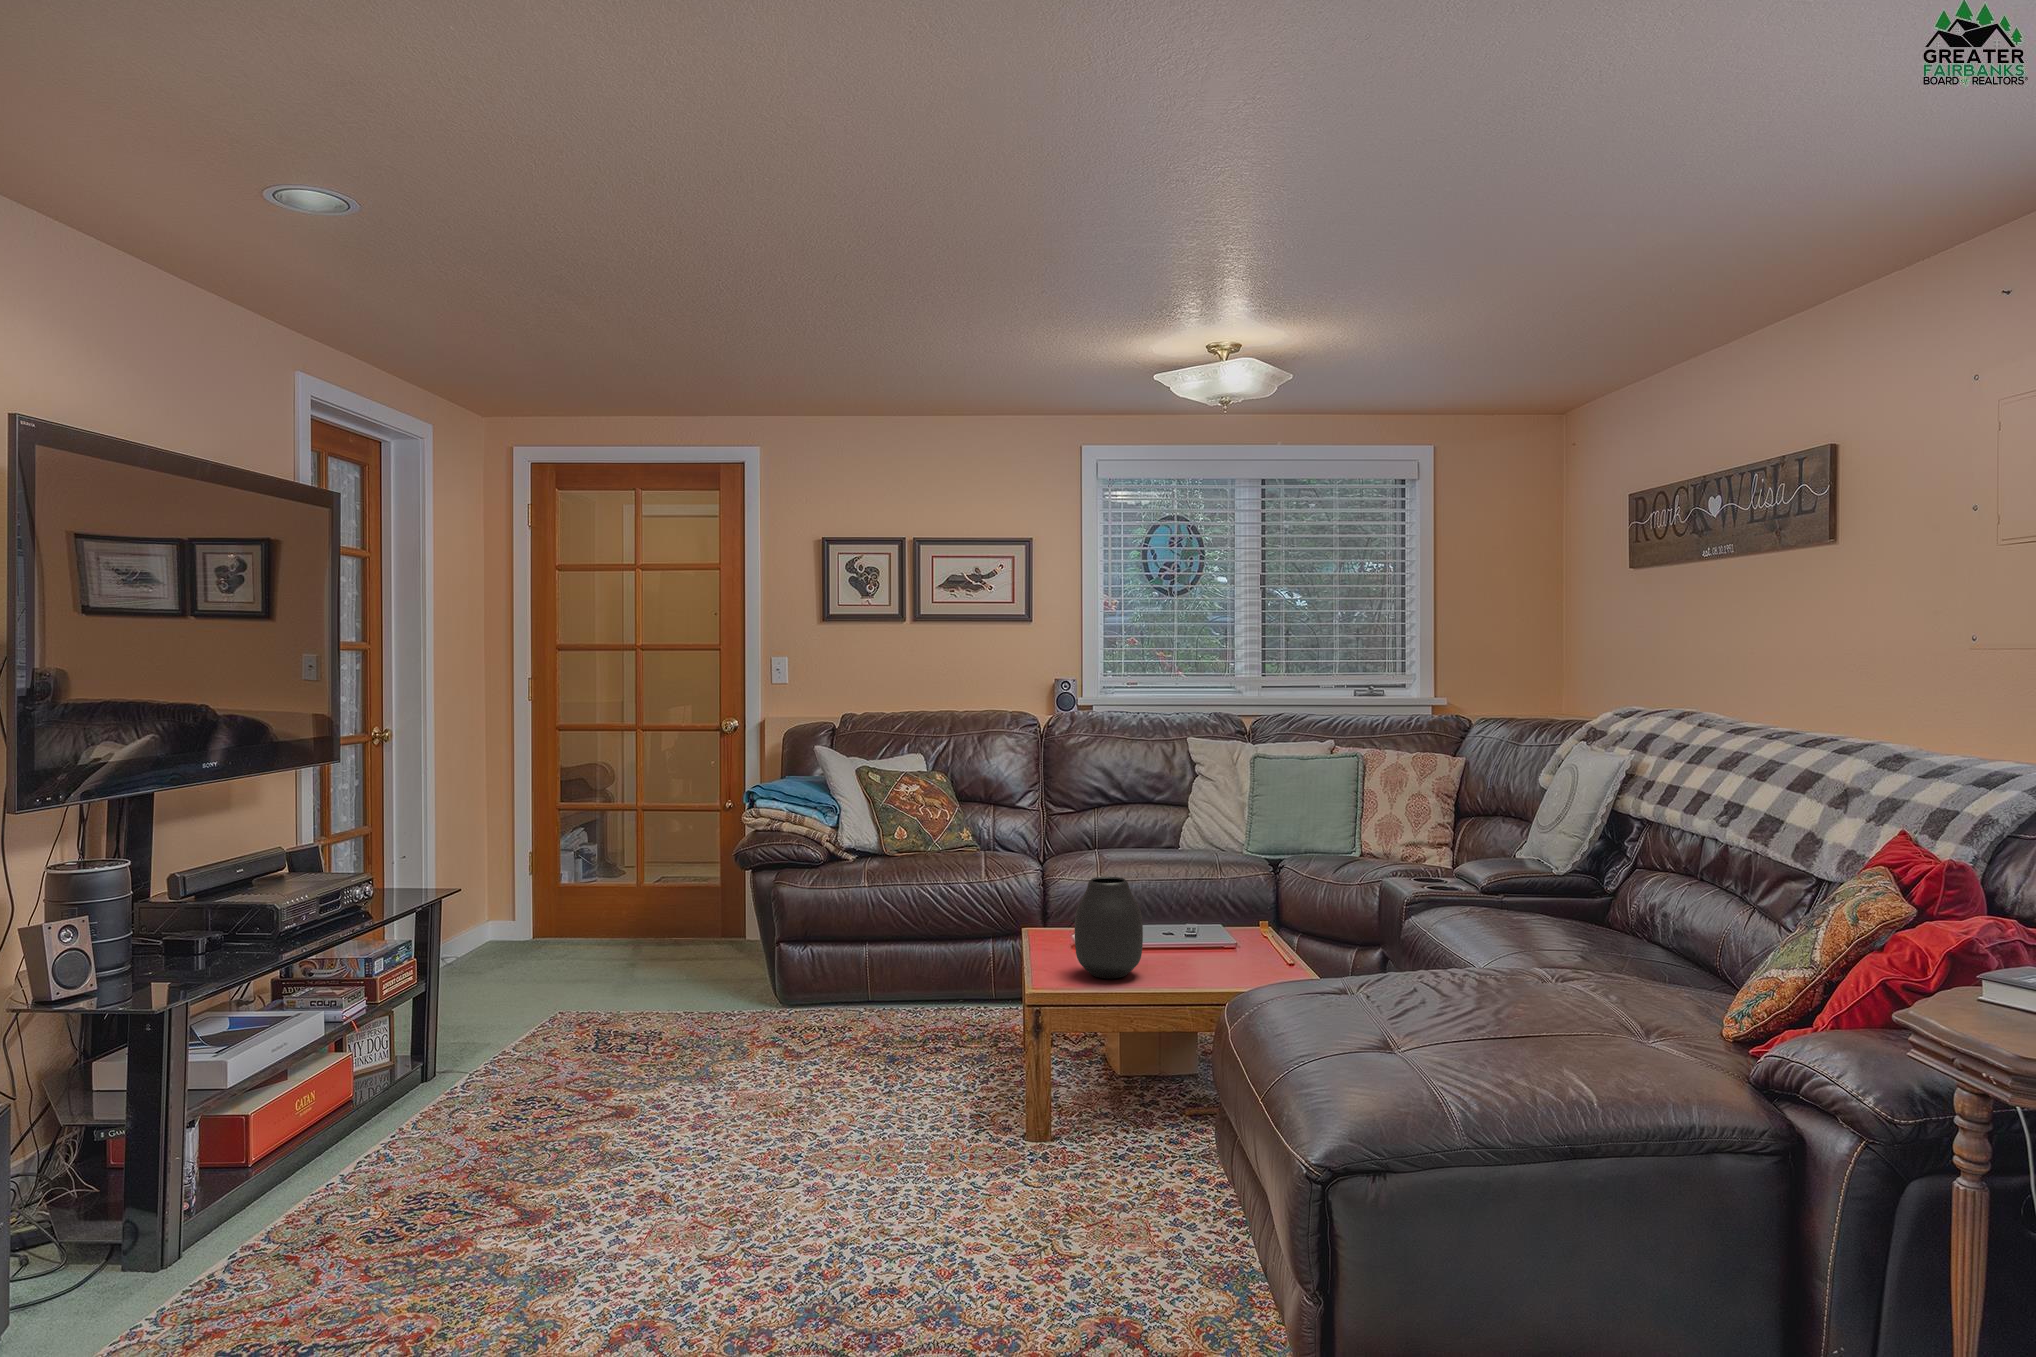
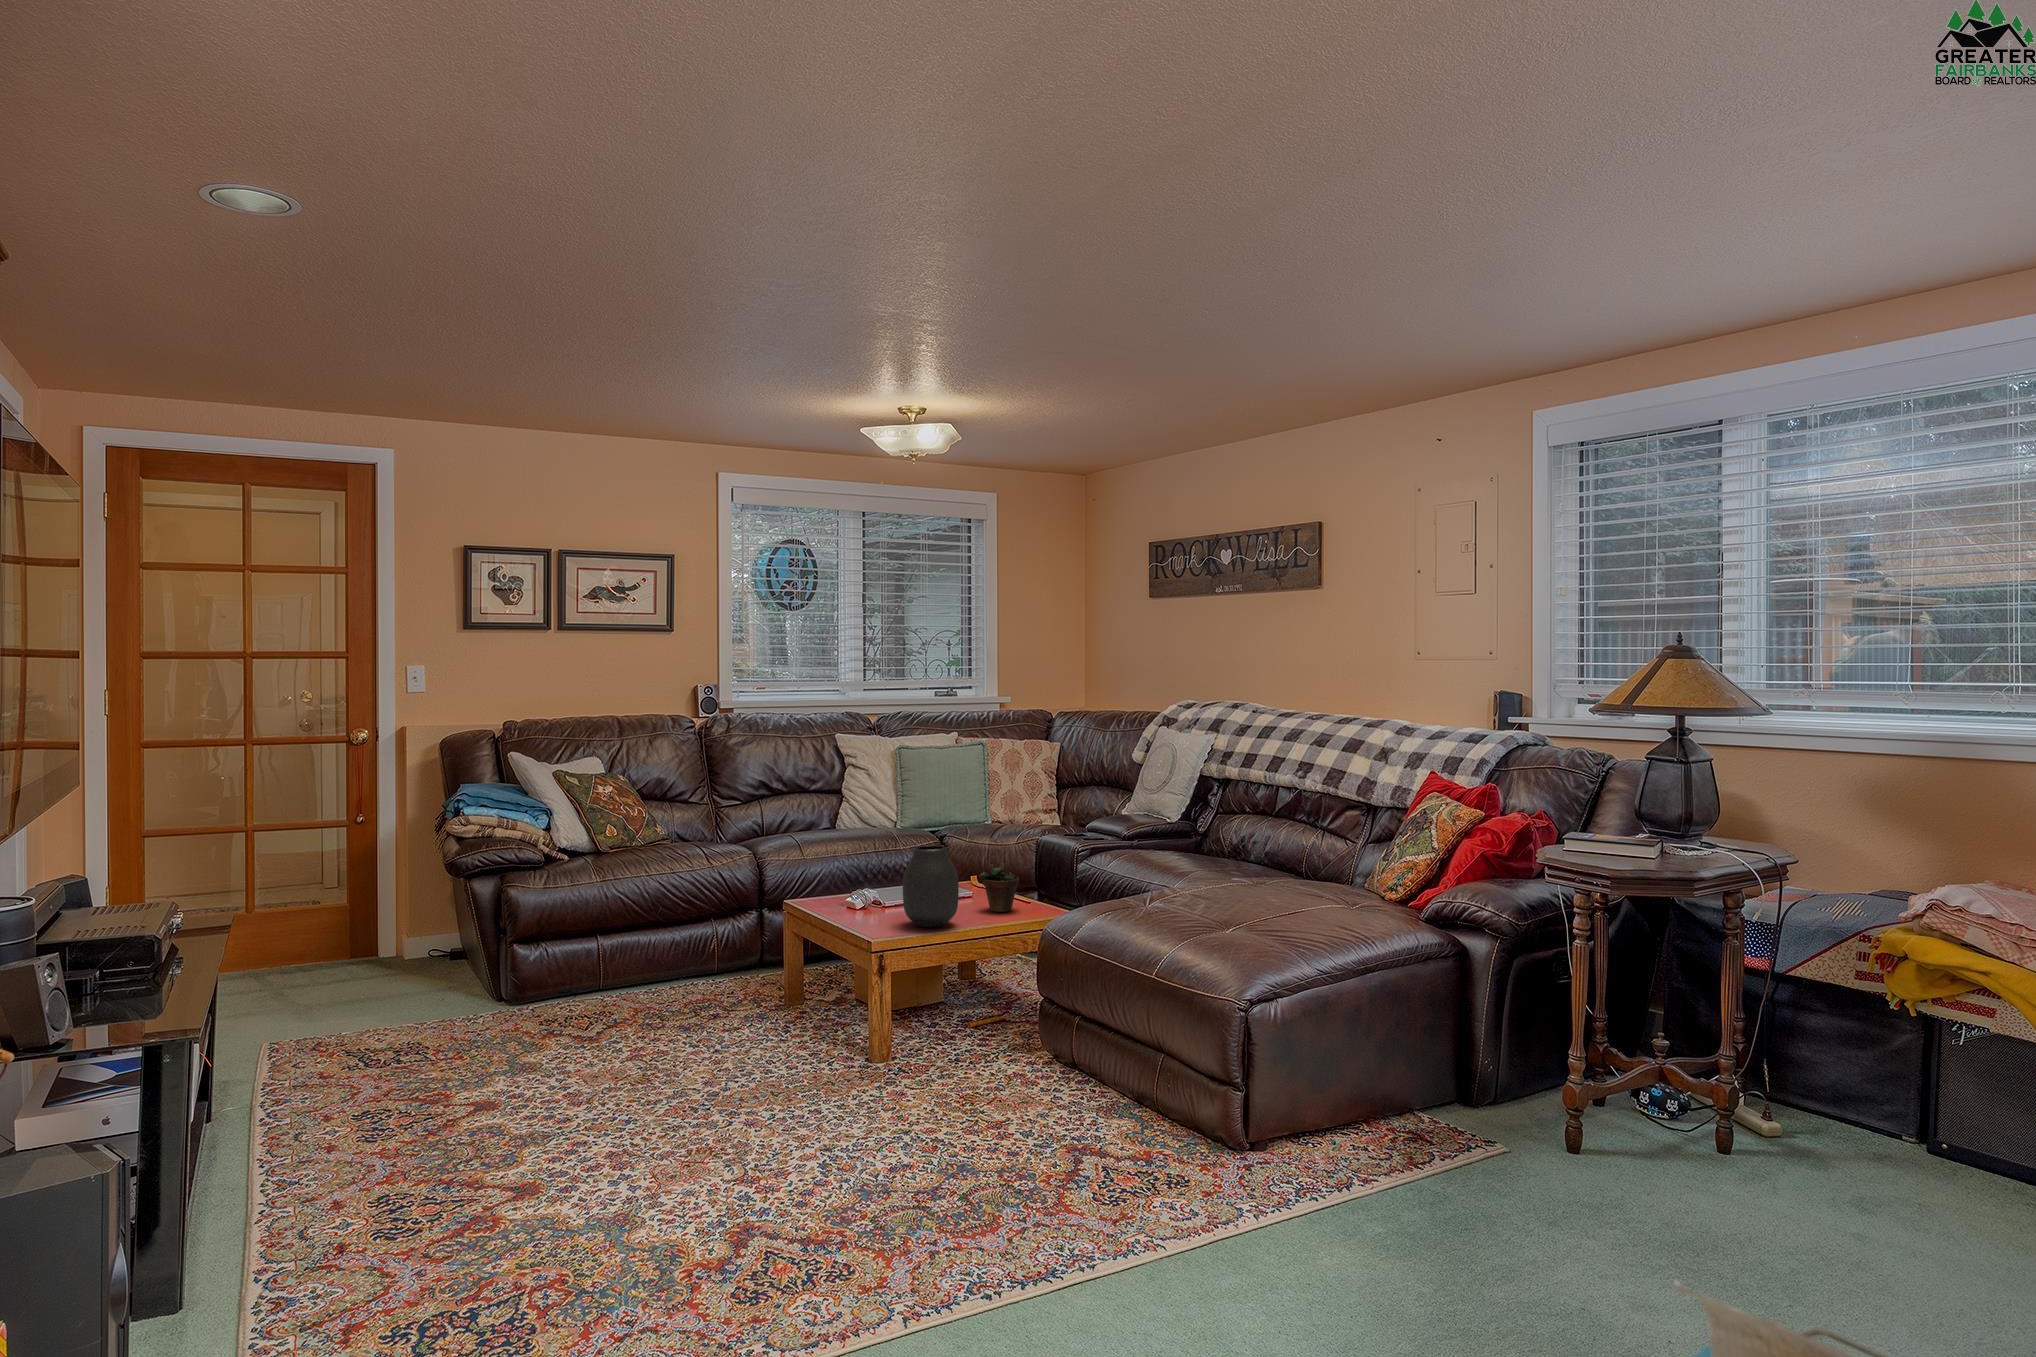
succulent plant: none [1194,894,1244,970] -> present [979,852,1019,912]

